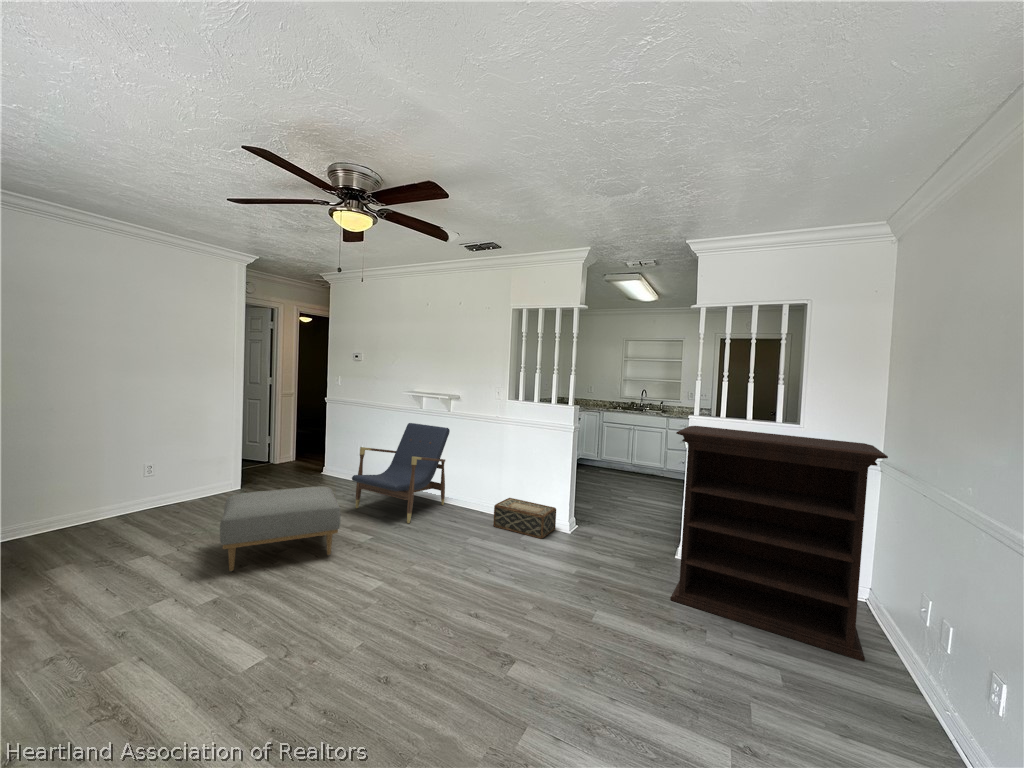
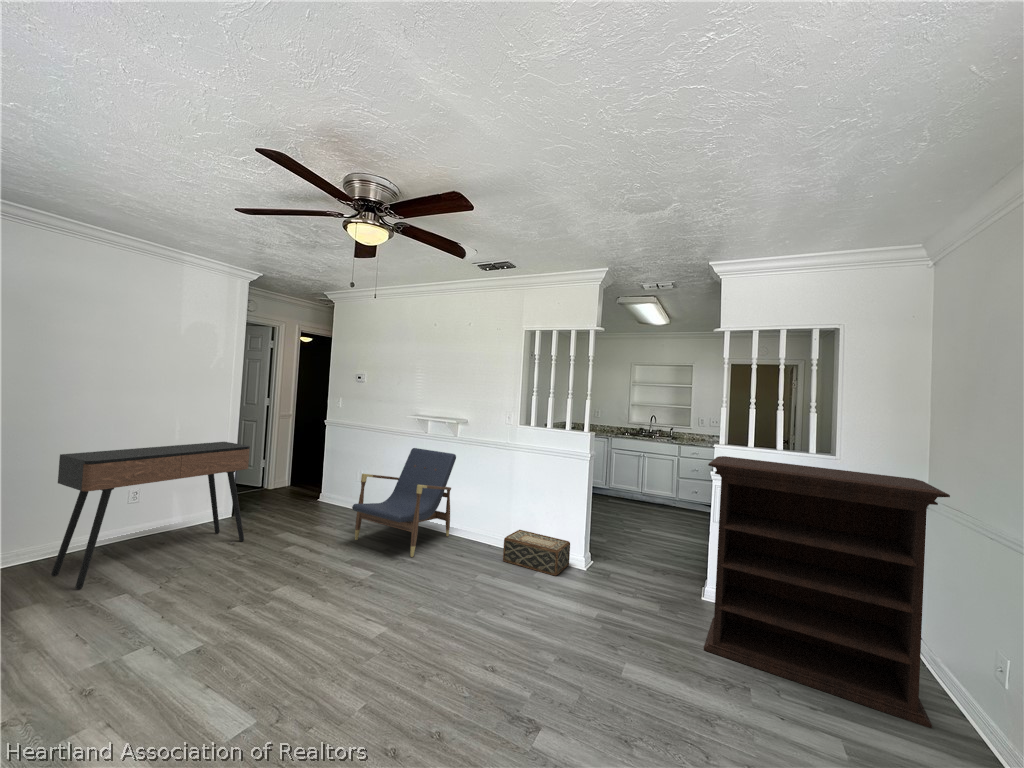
console table: none [78,418,254,552] -> present [51,442,250,589]
ottoman: present [220,486,341,571] -> none [208,517,341,613]

